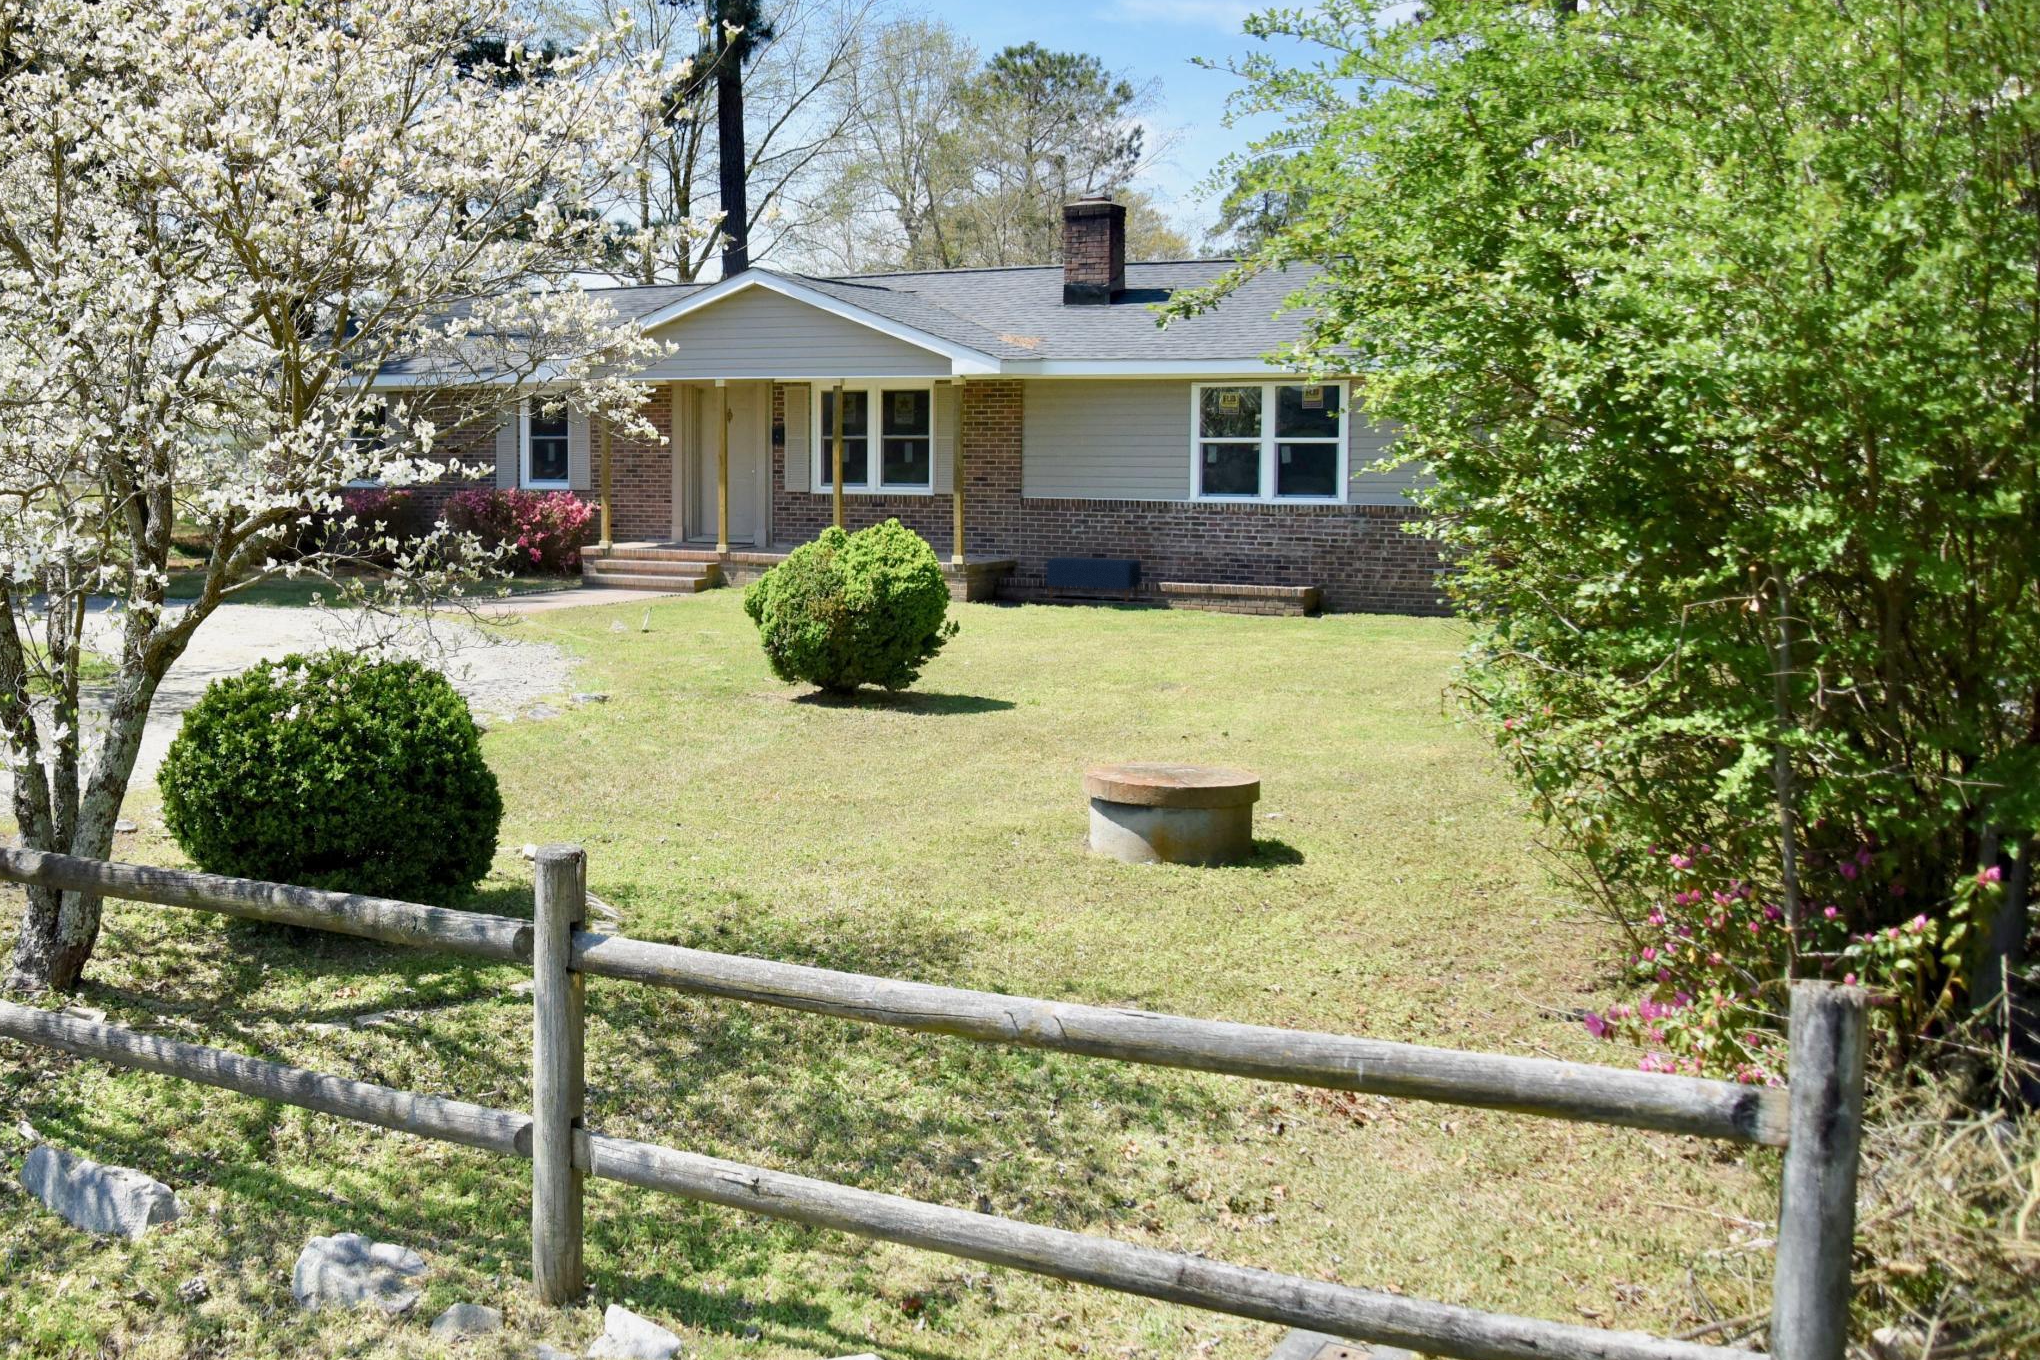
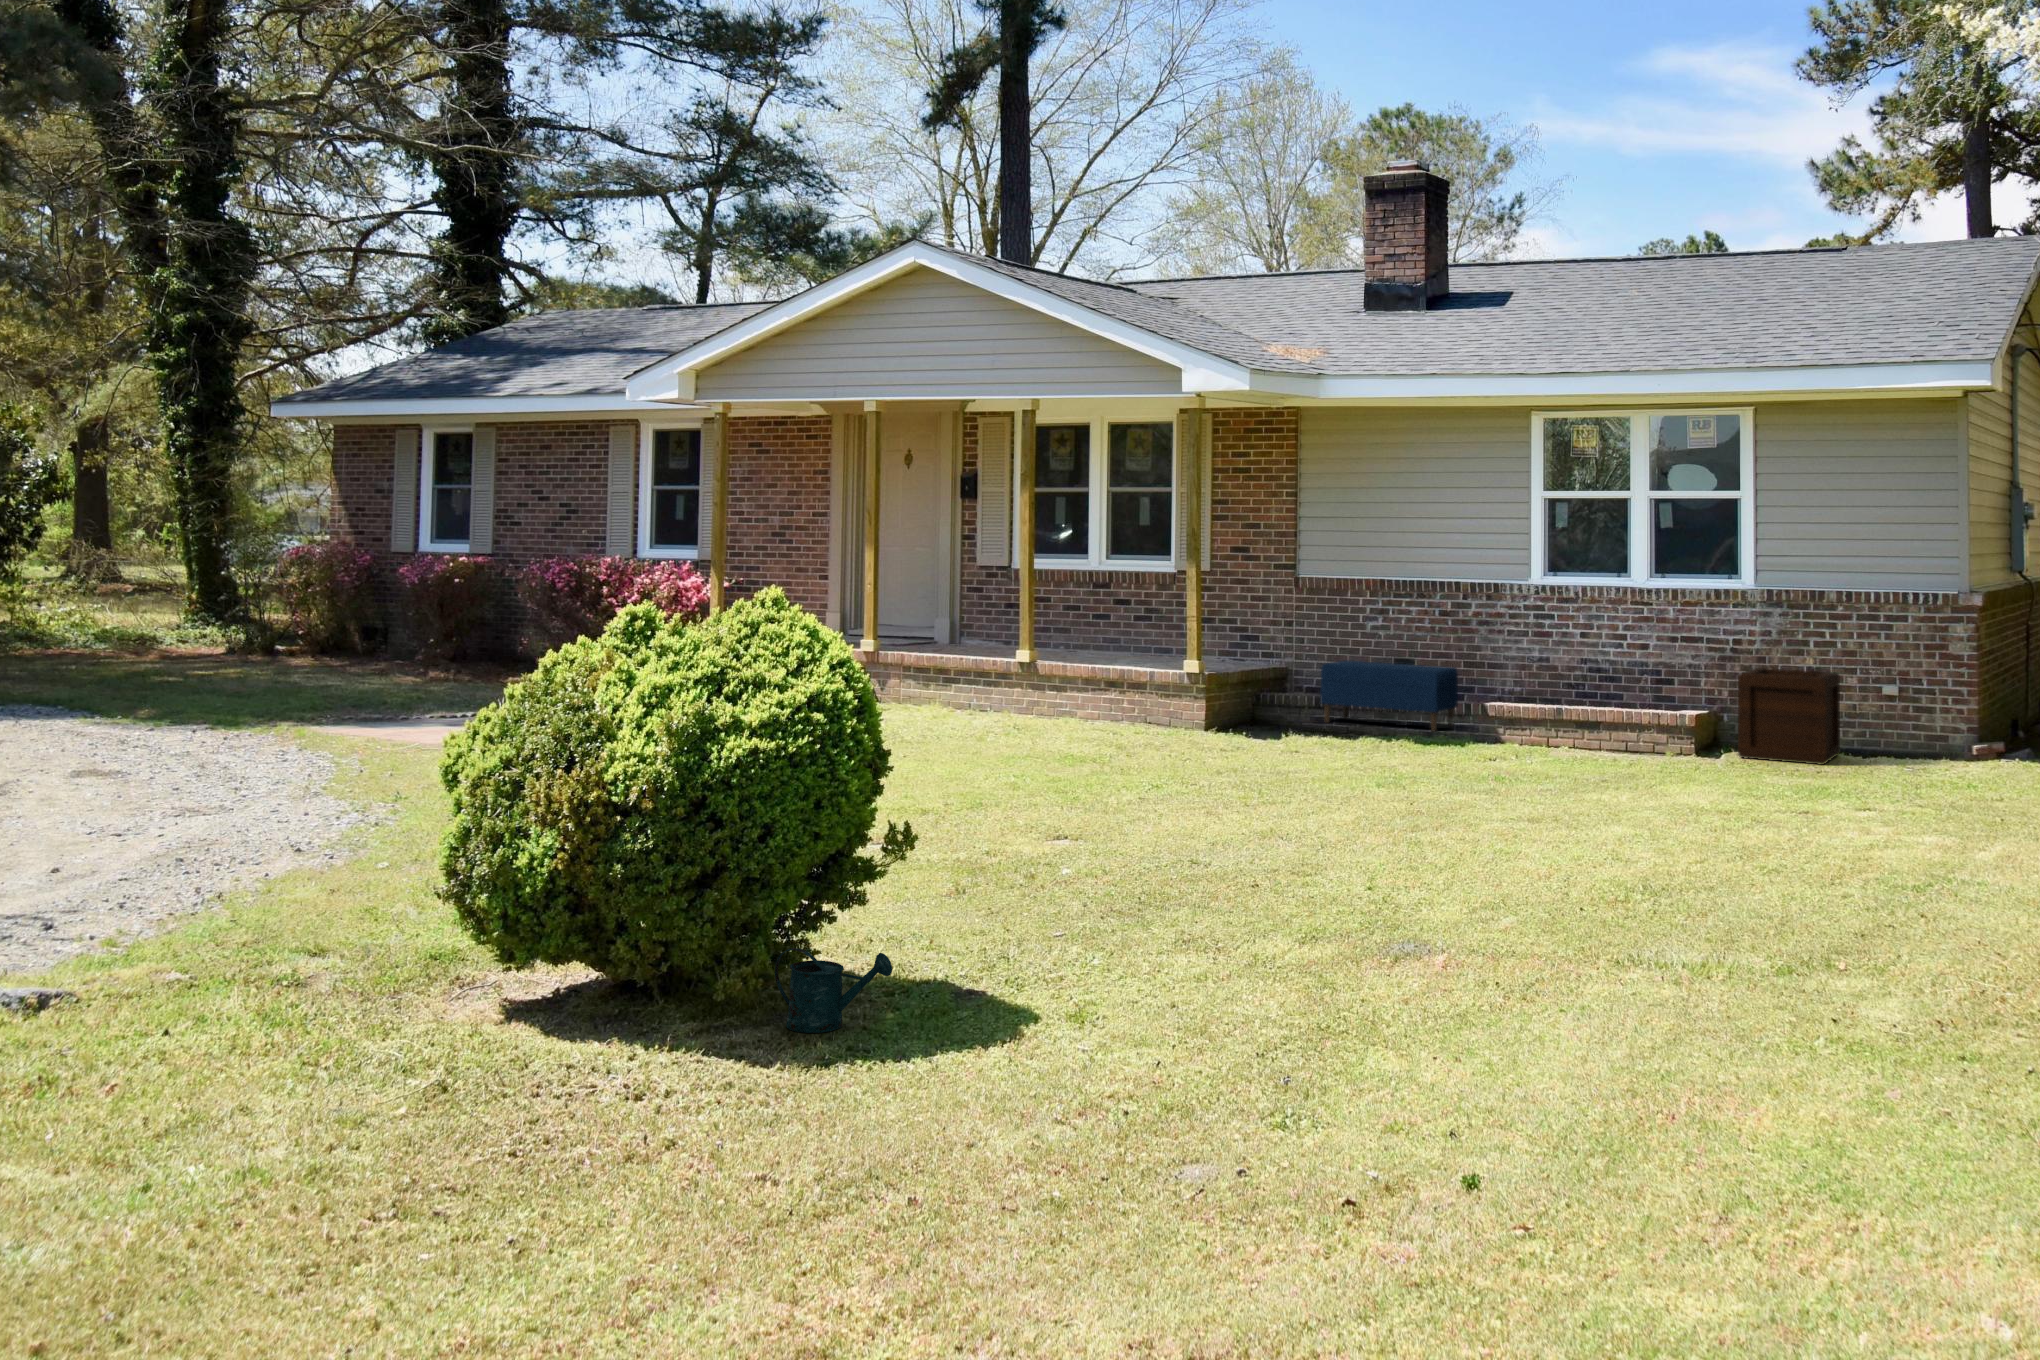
wooden crate: none [1334,554,1403,614] -> present [1738,668,1840,765]
watering can: none [916,667,967,699] -> present [775,948,892,1033]

